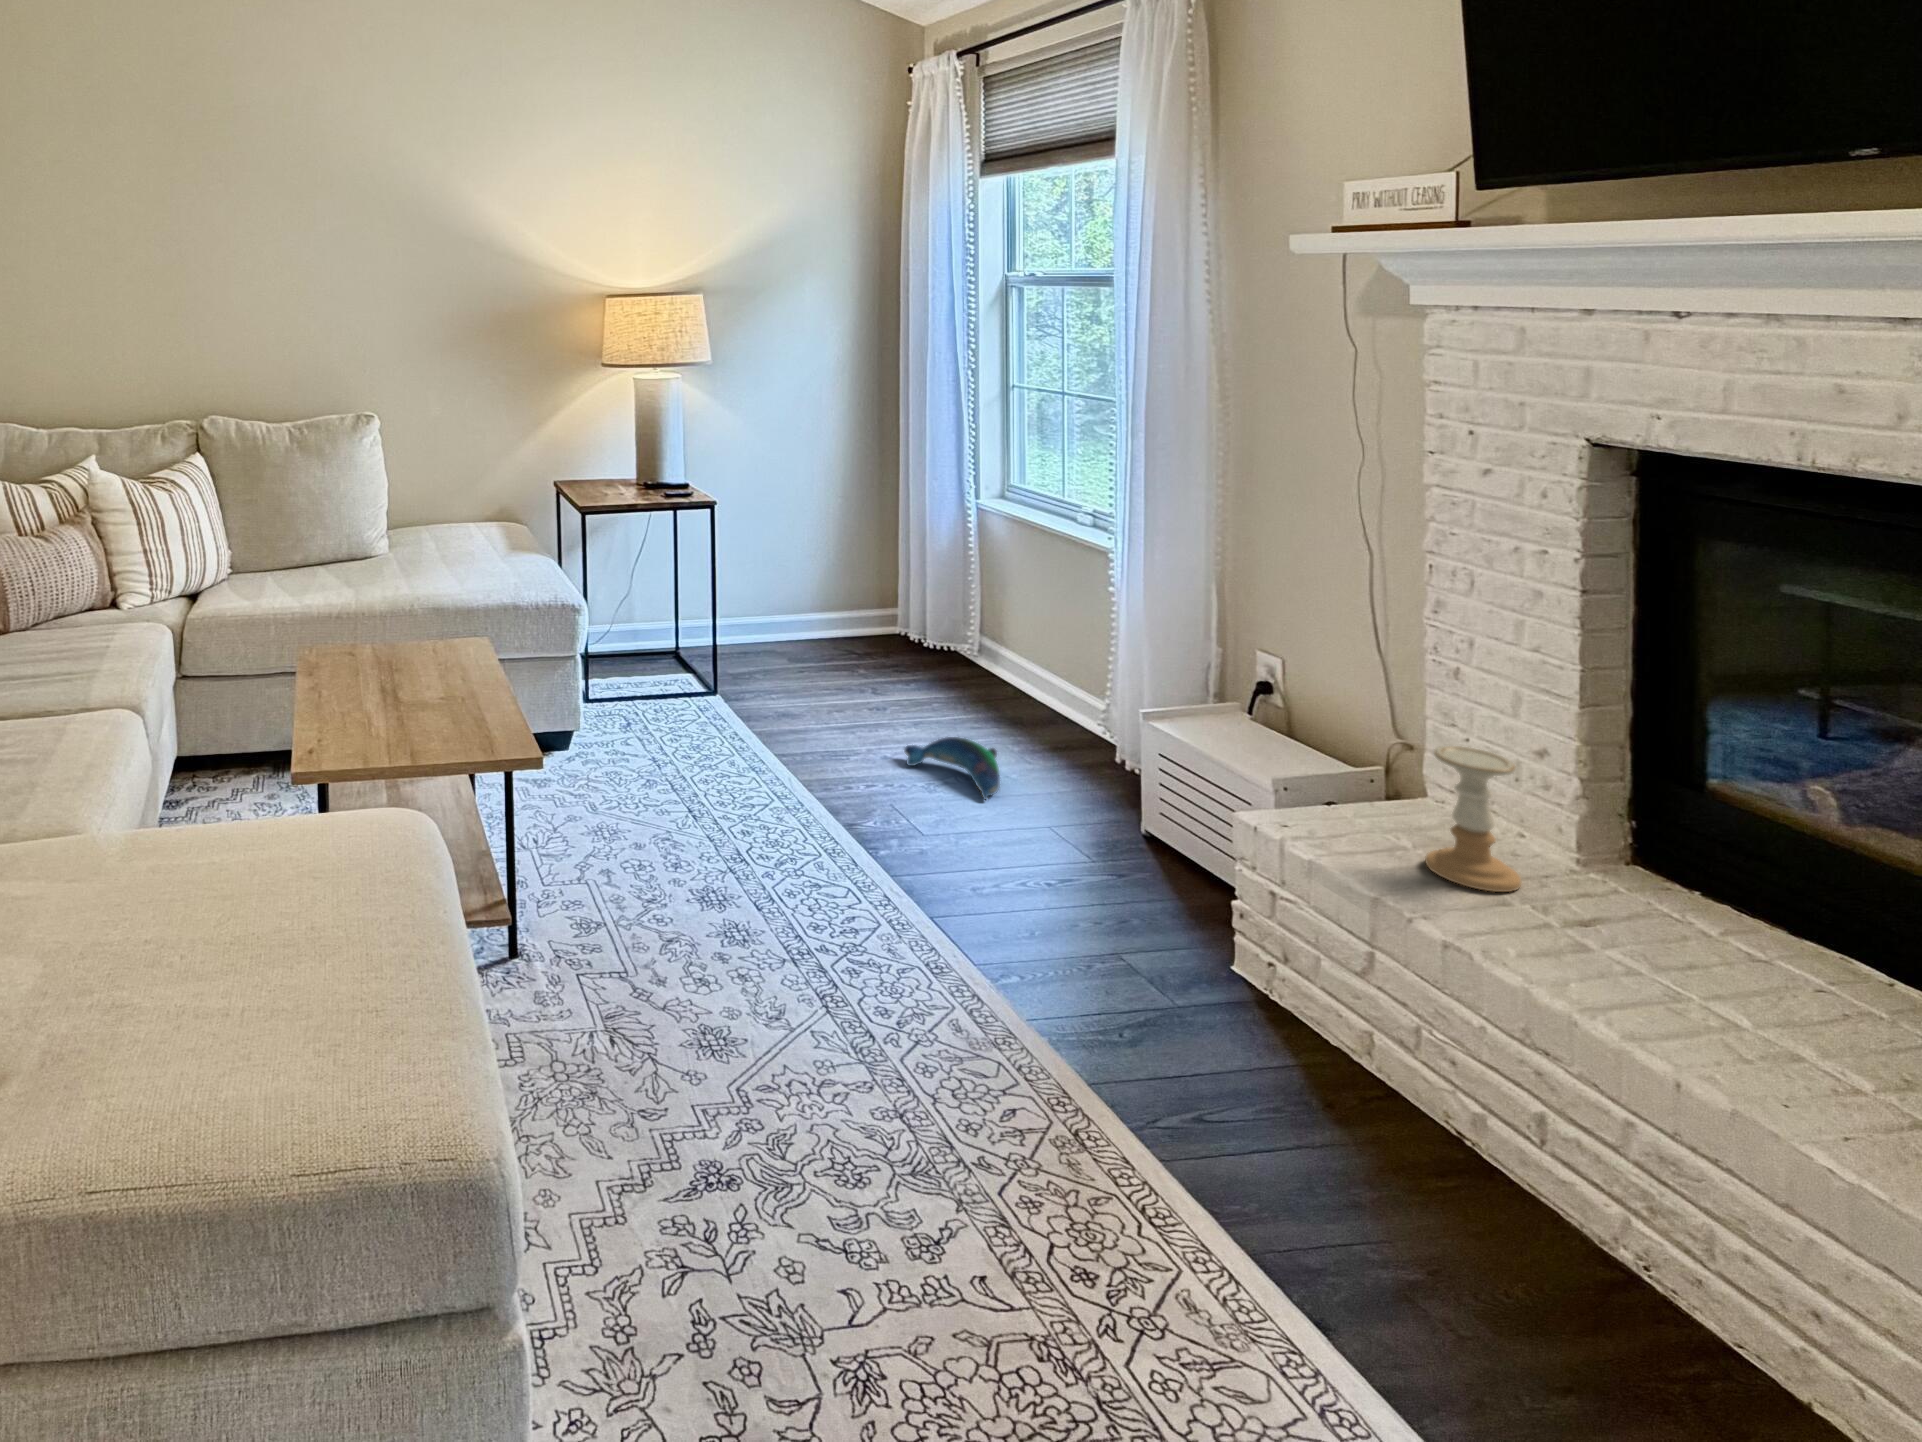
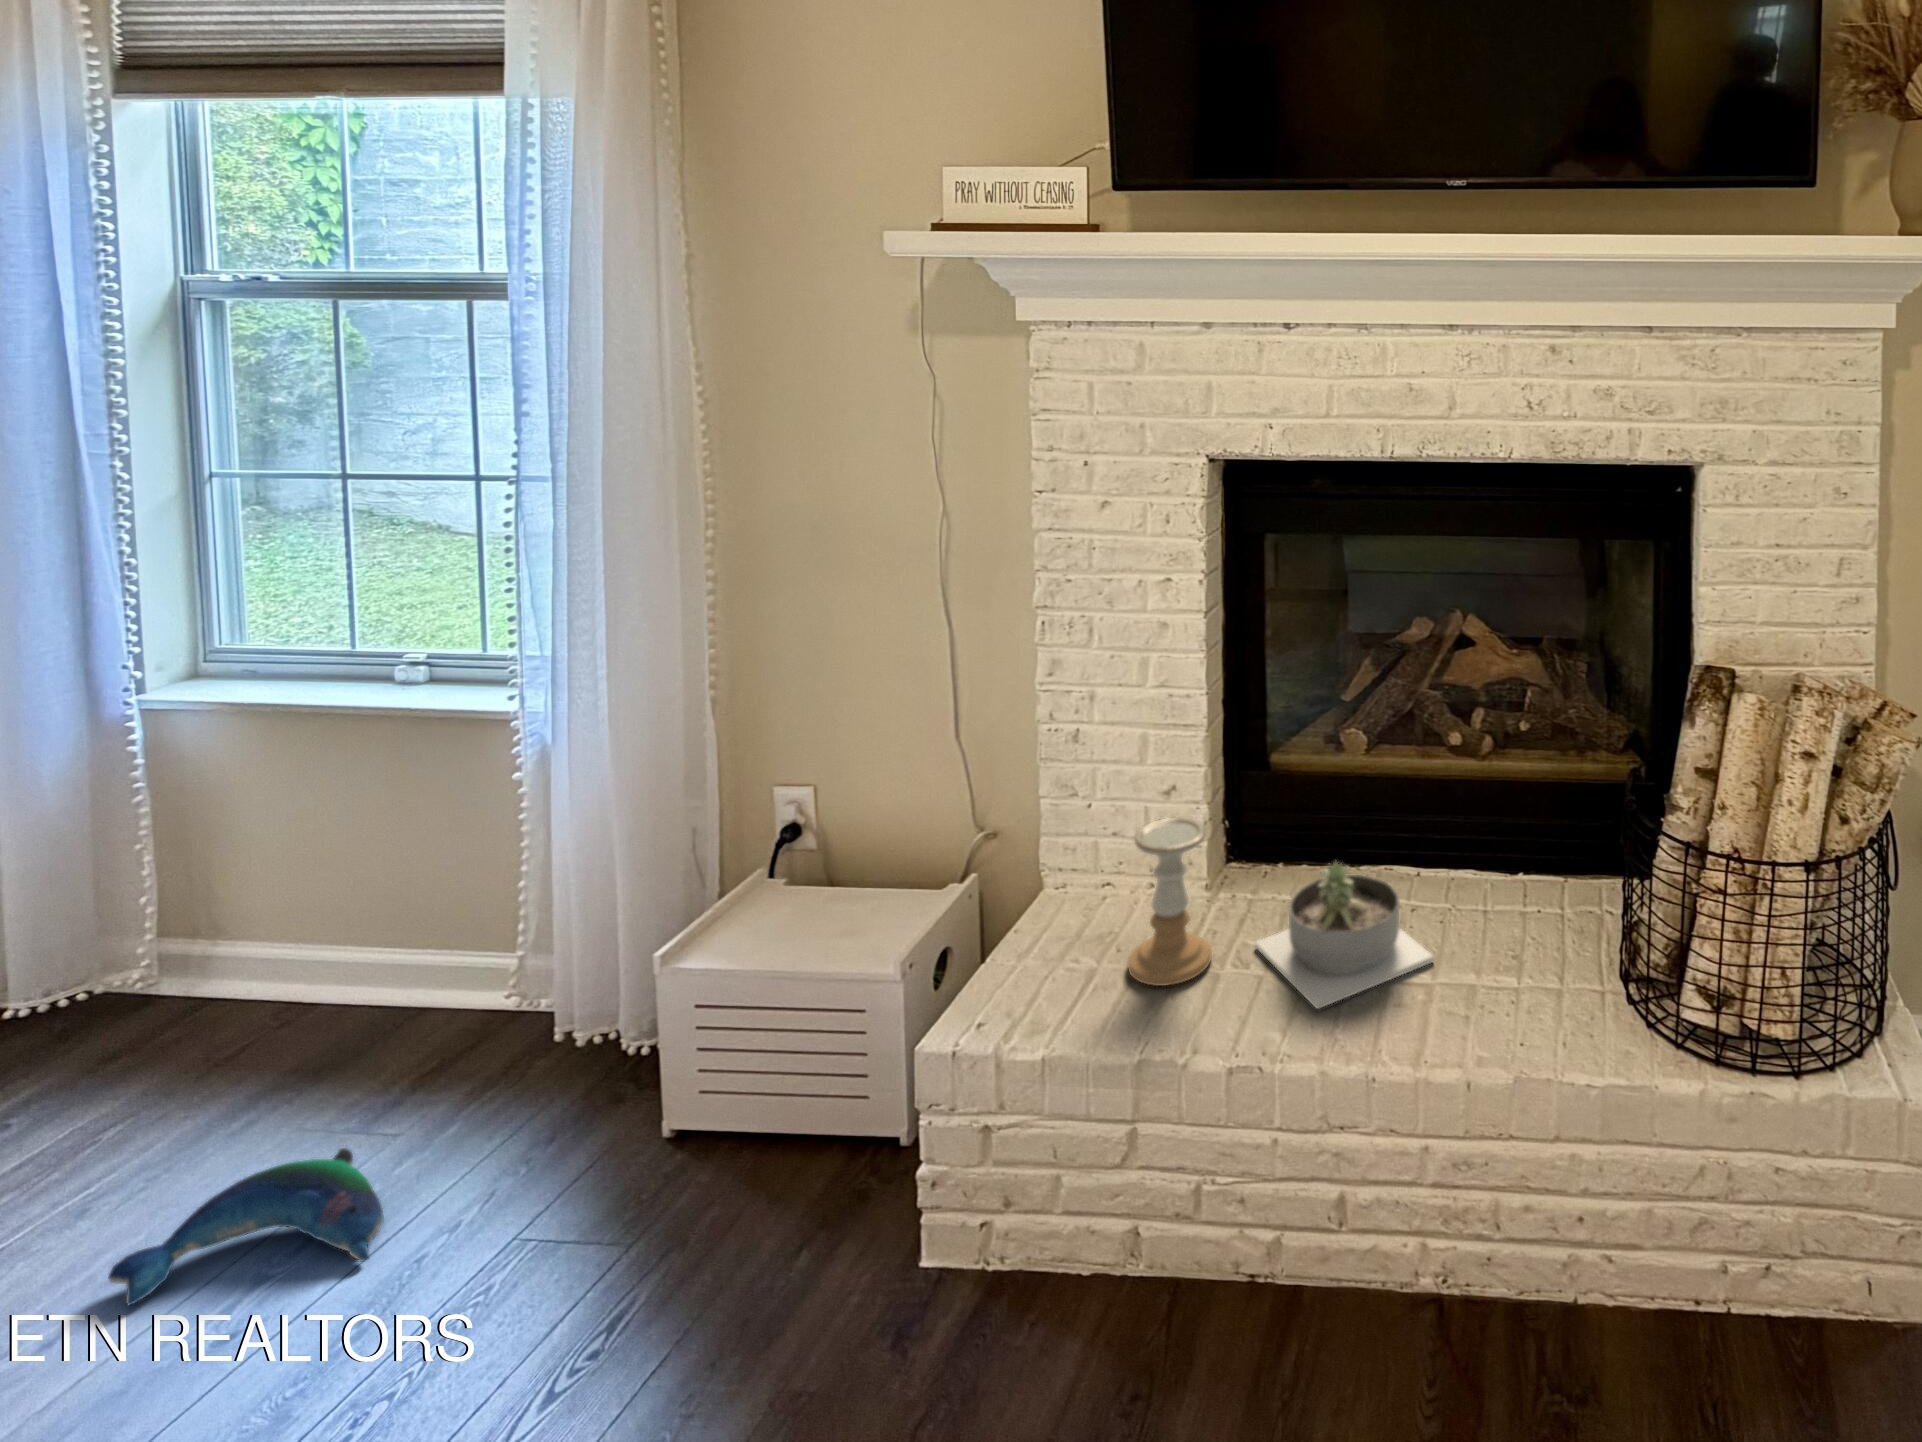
succulent planter: none [1569,854,1772,1015] -> present [1255,862,1434,1009]

